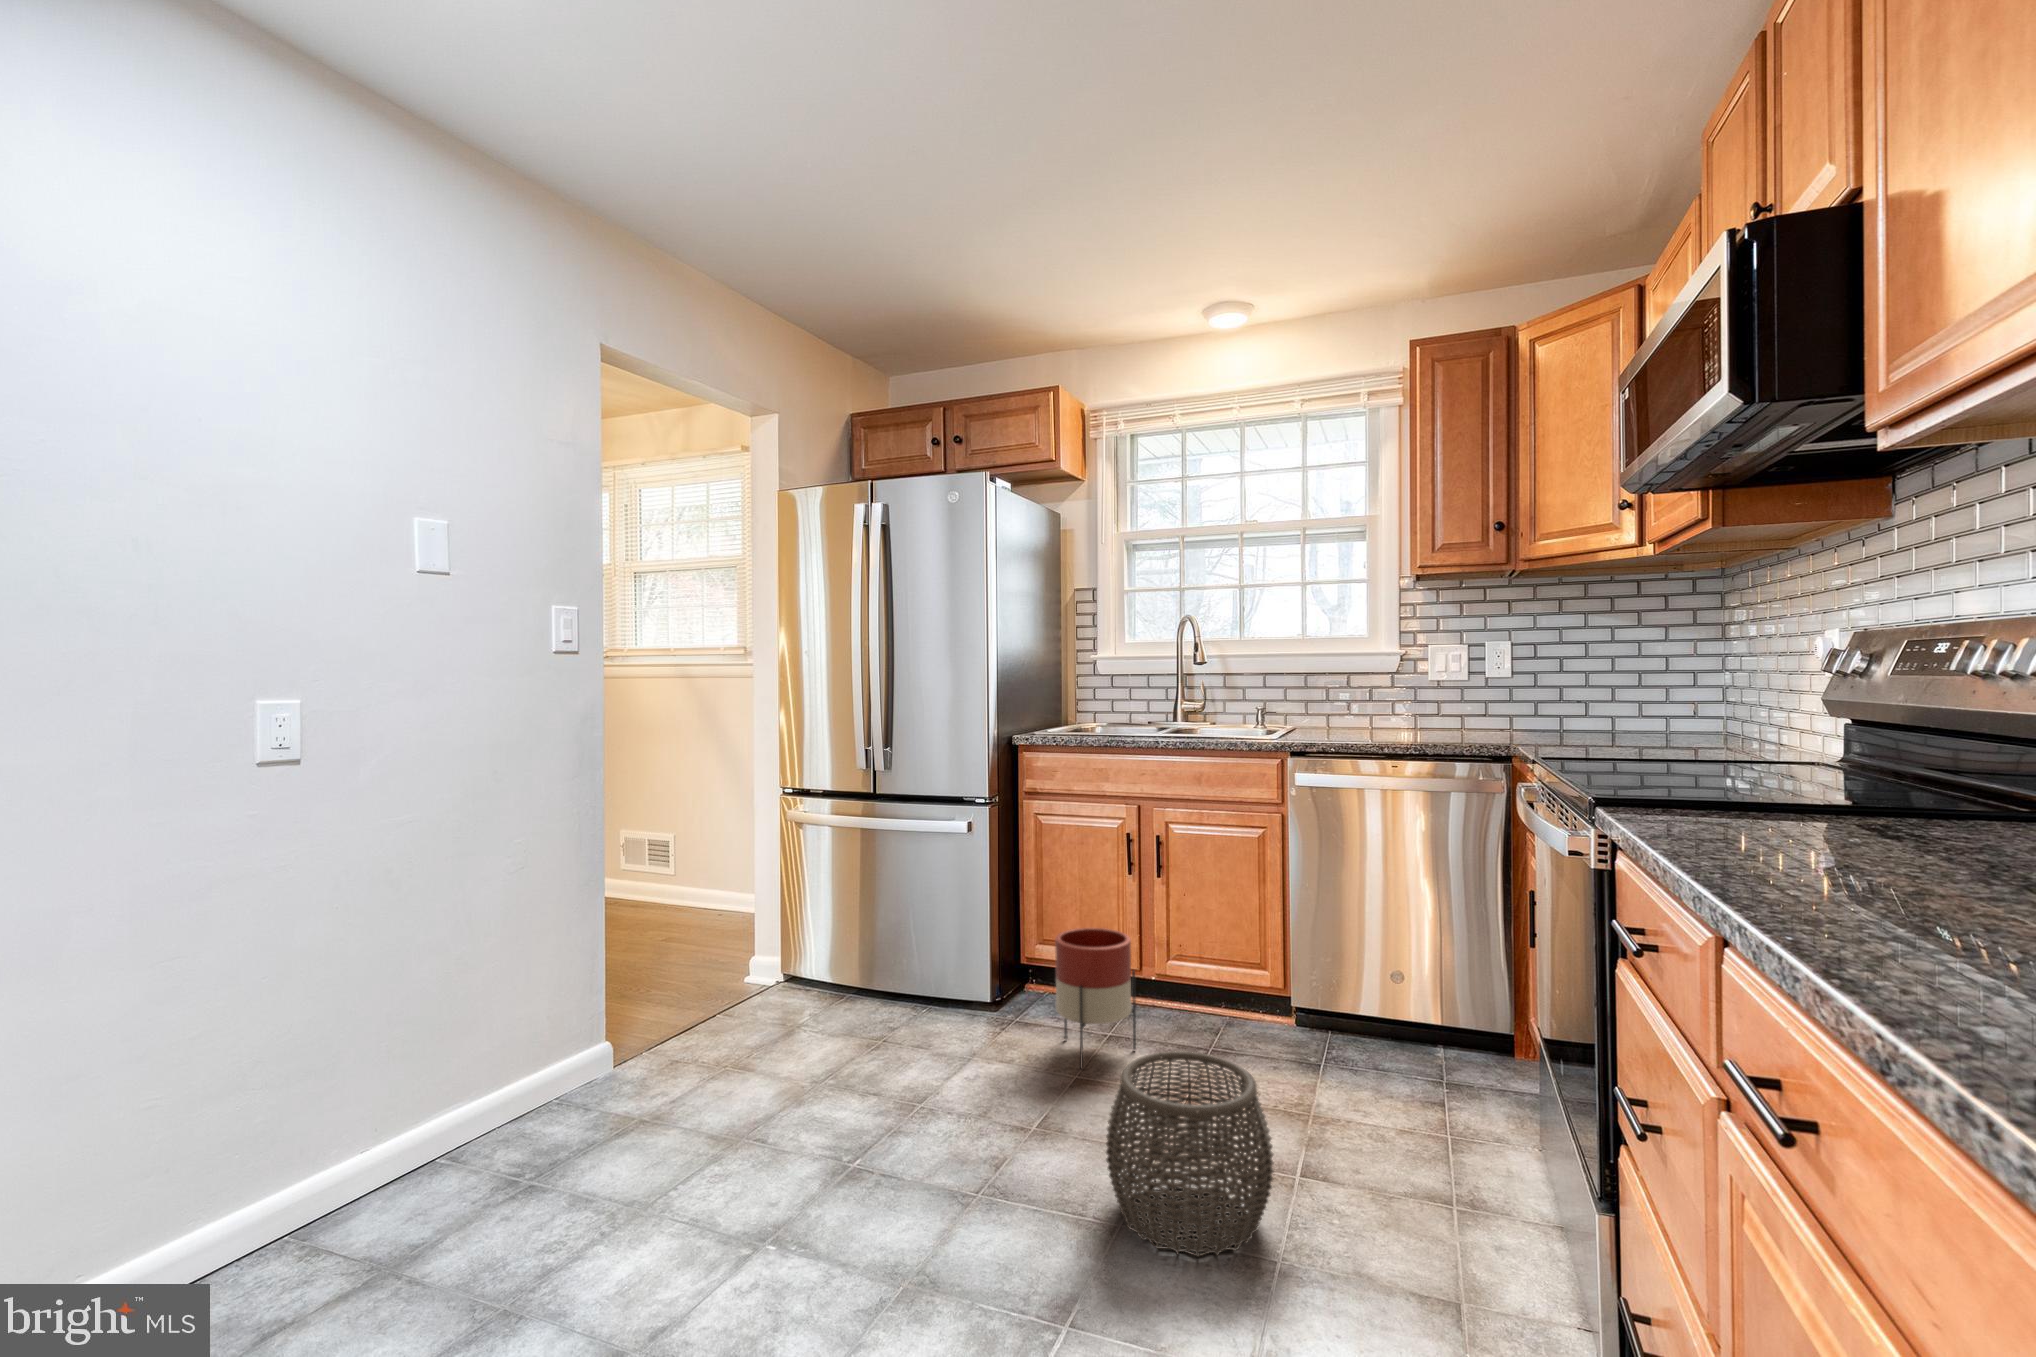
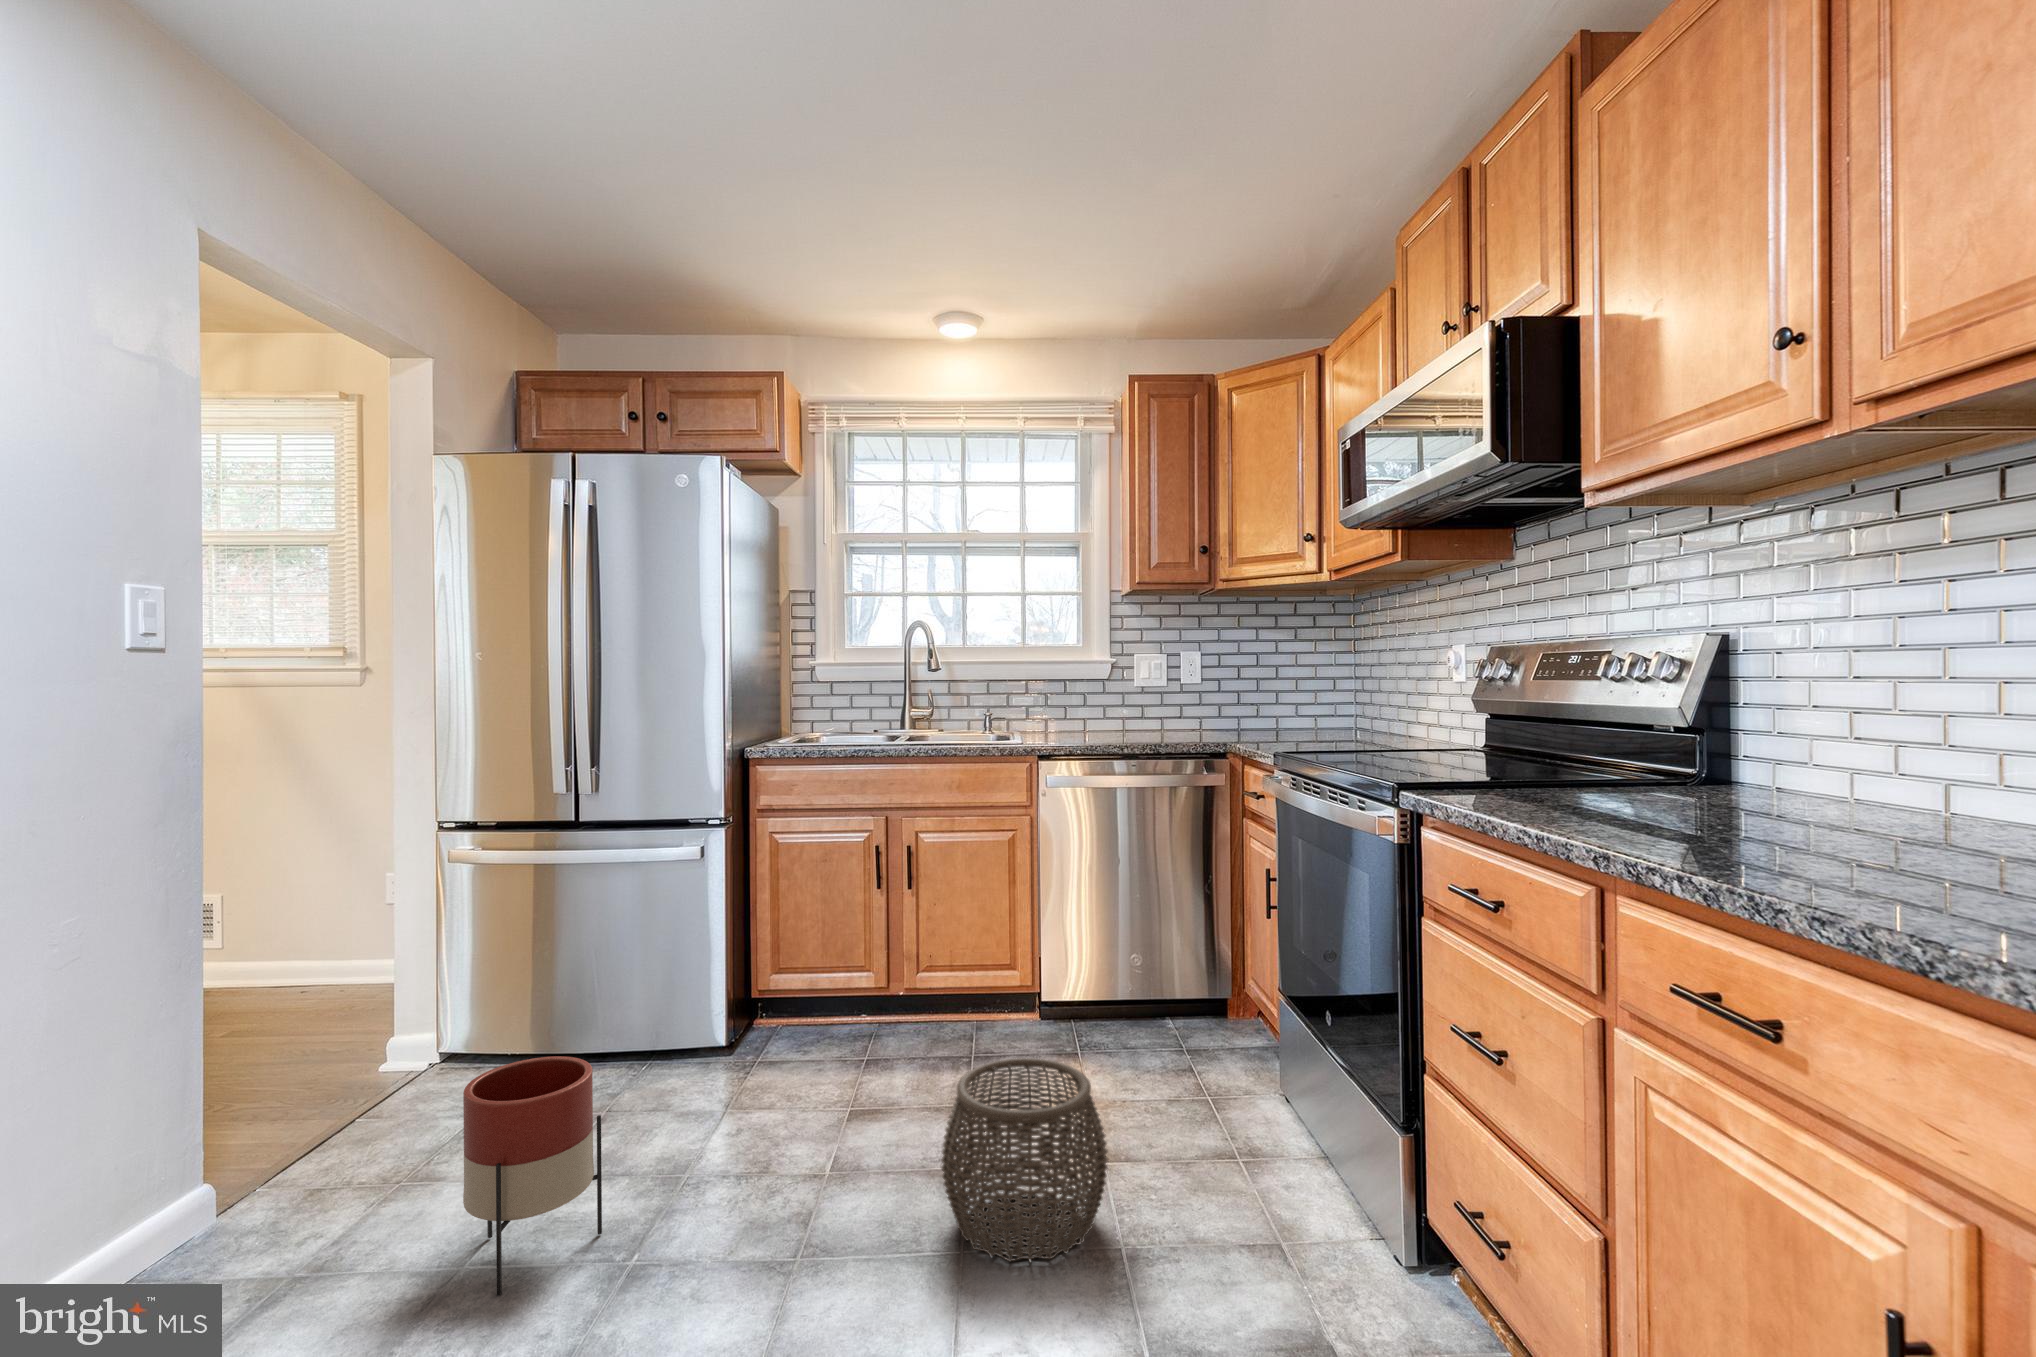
planter: present [1055,928,1136,1069] -> present [463,1056,602,1296]

